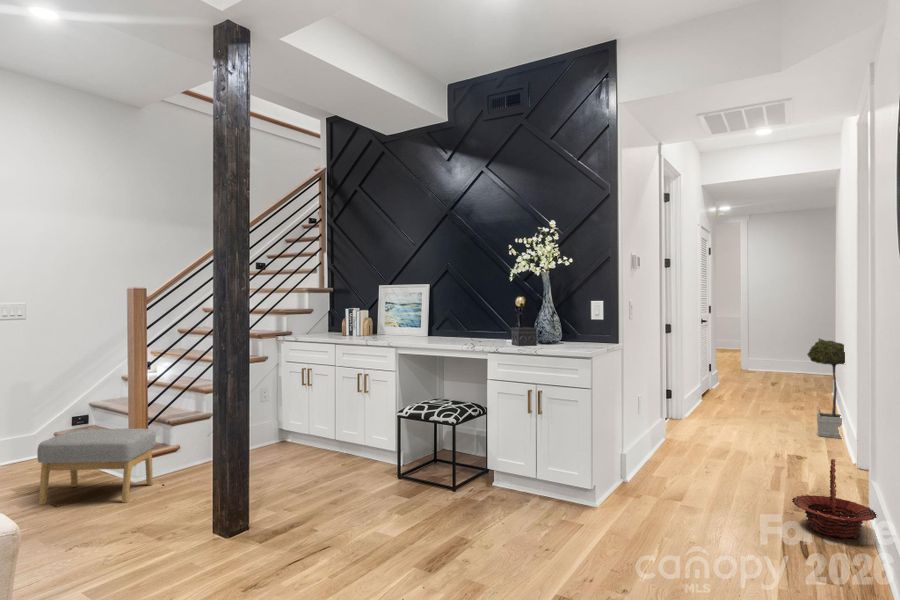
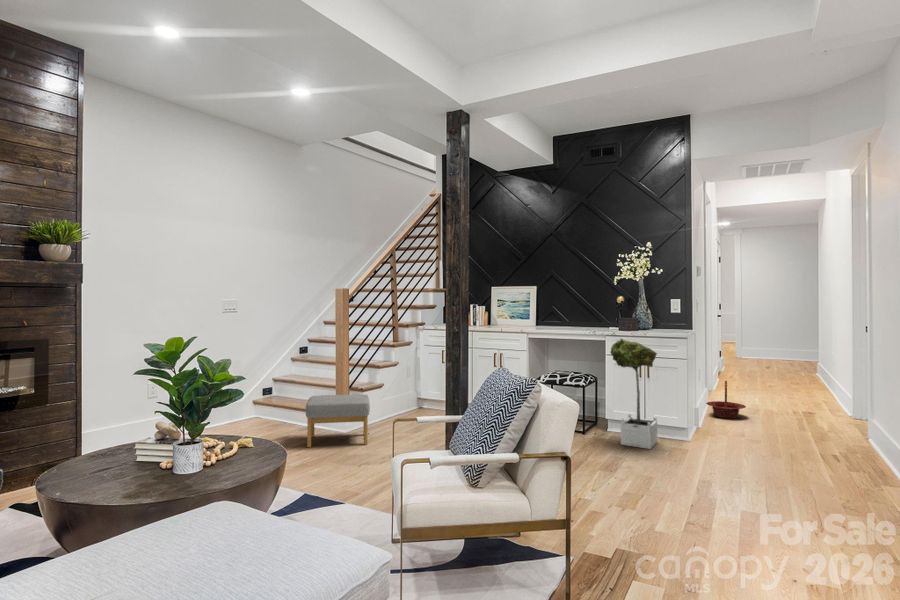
potted tree: present [807,338,845,438] -> present [611,339,658,449]
basket: present [792,459,877,538] -> present [706,381,746,419]

